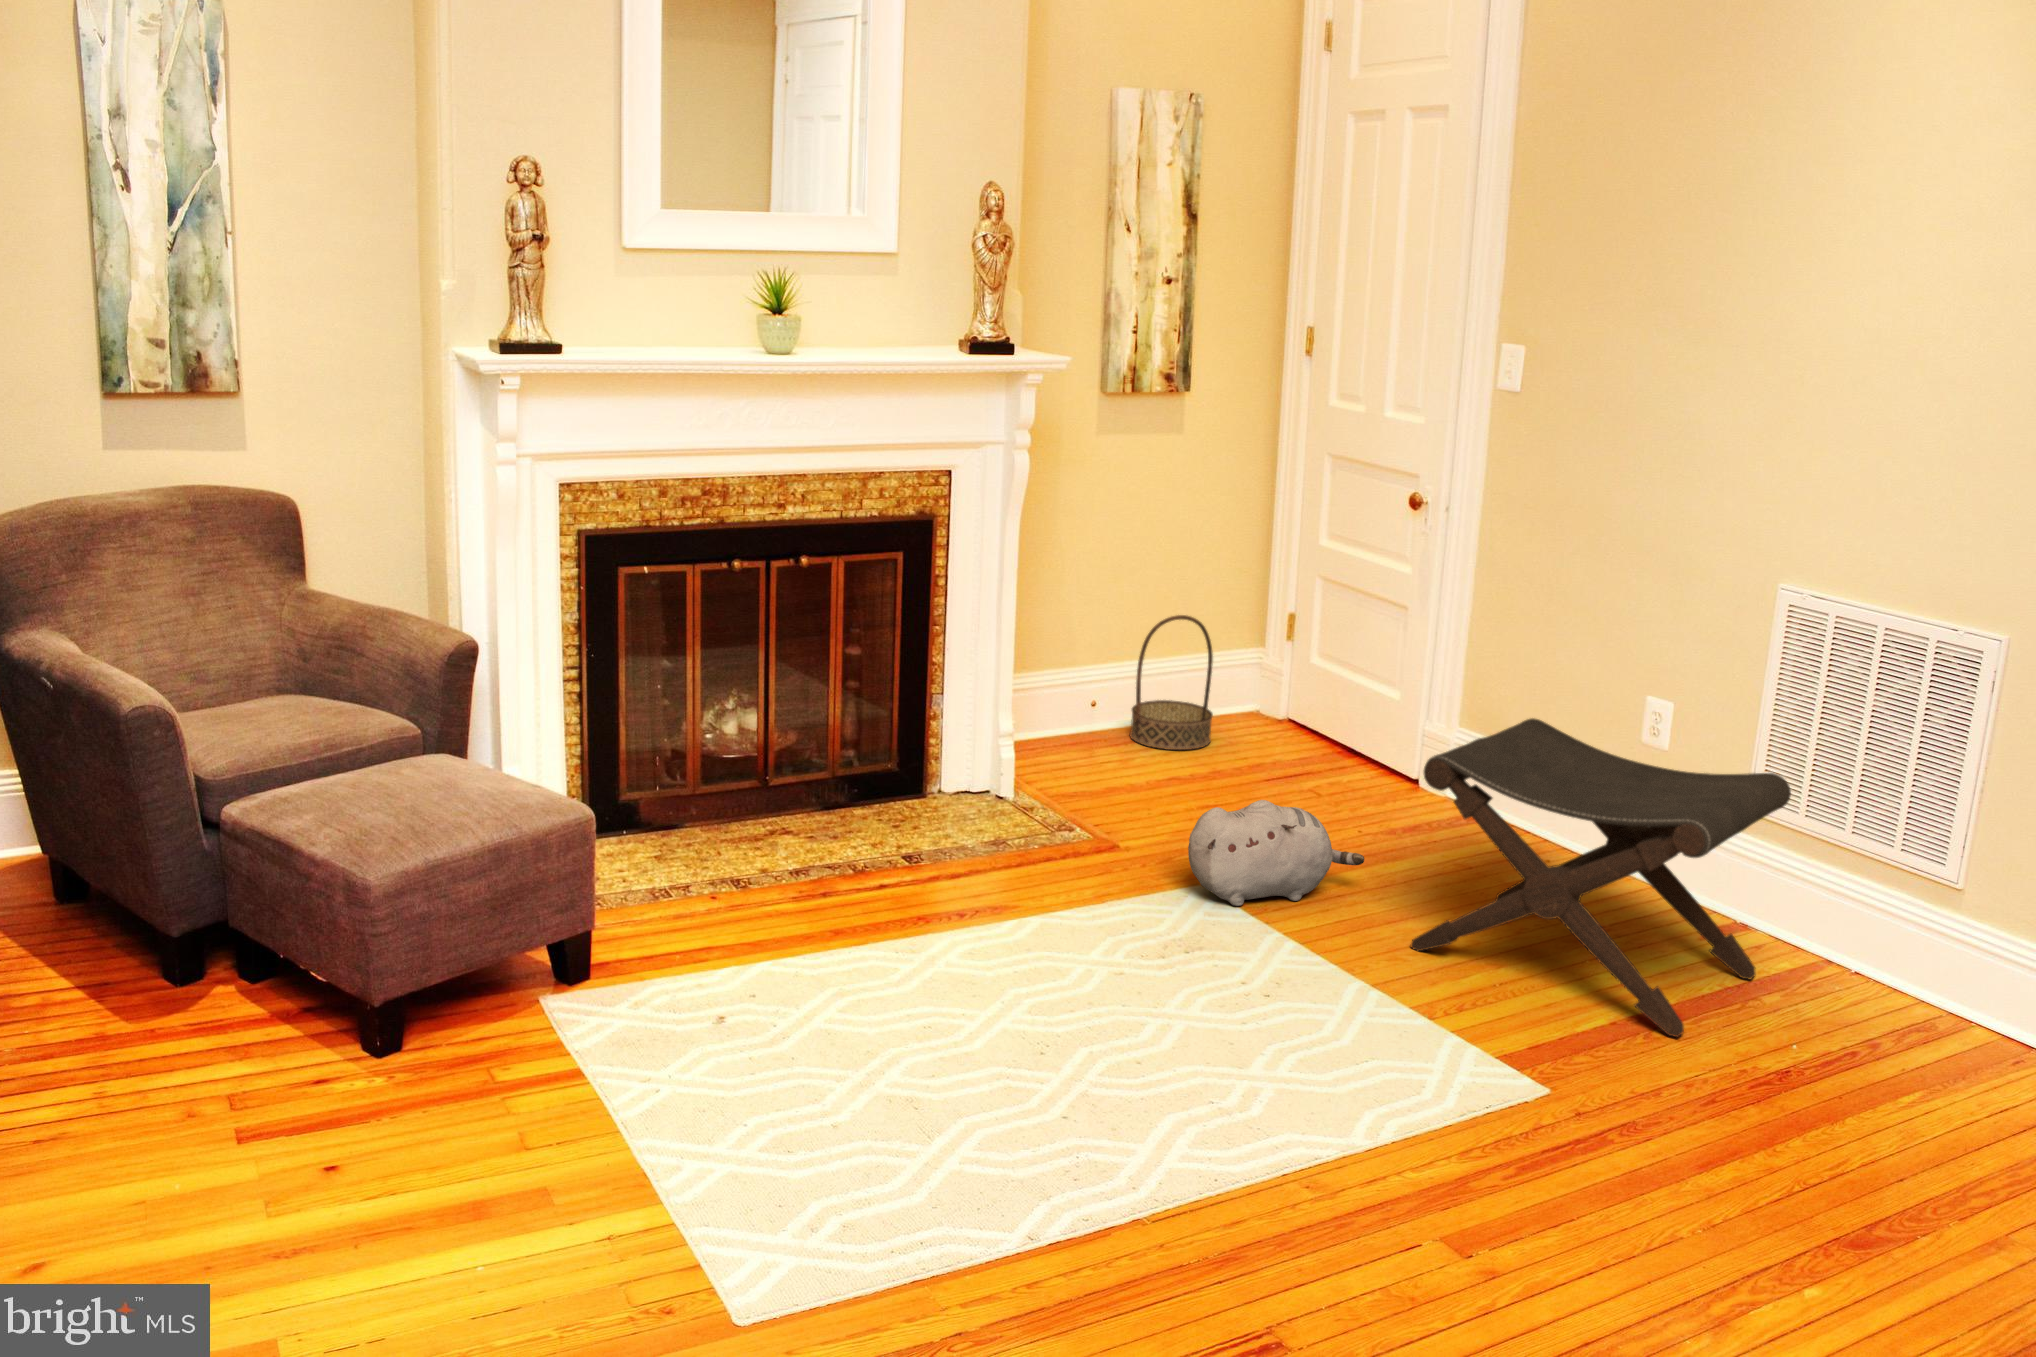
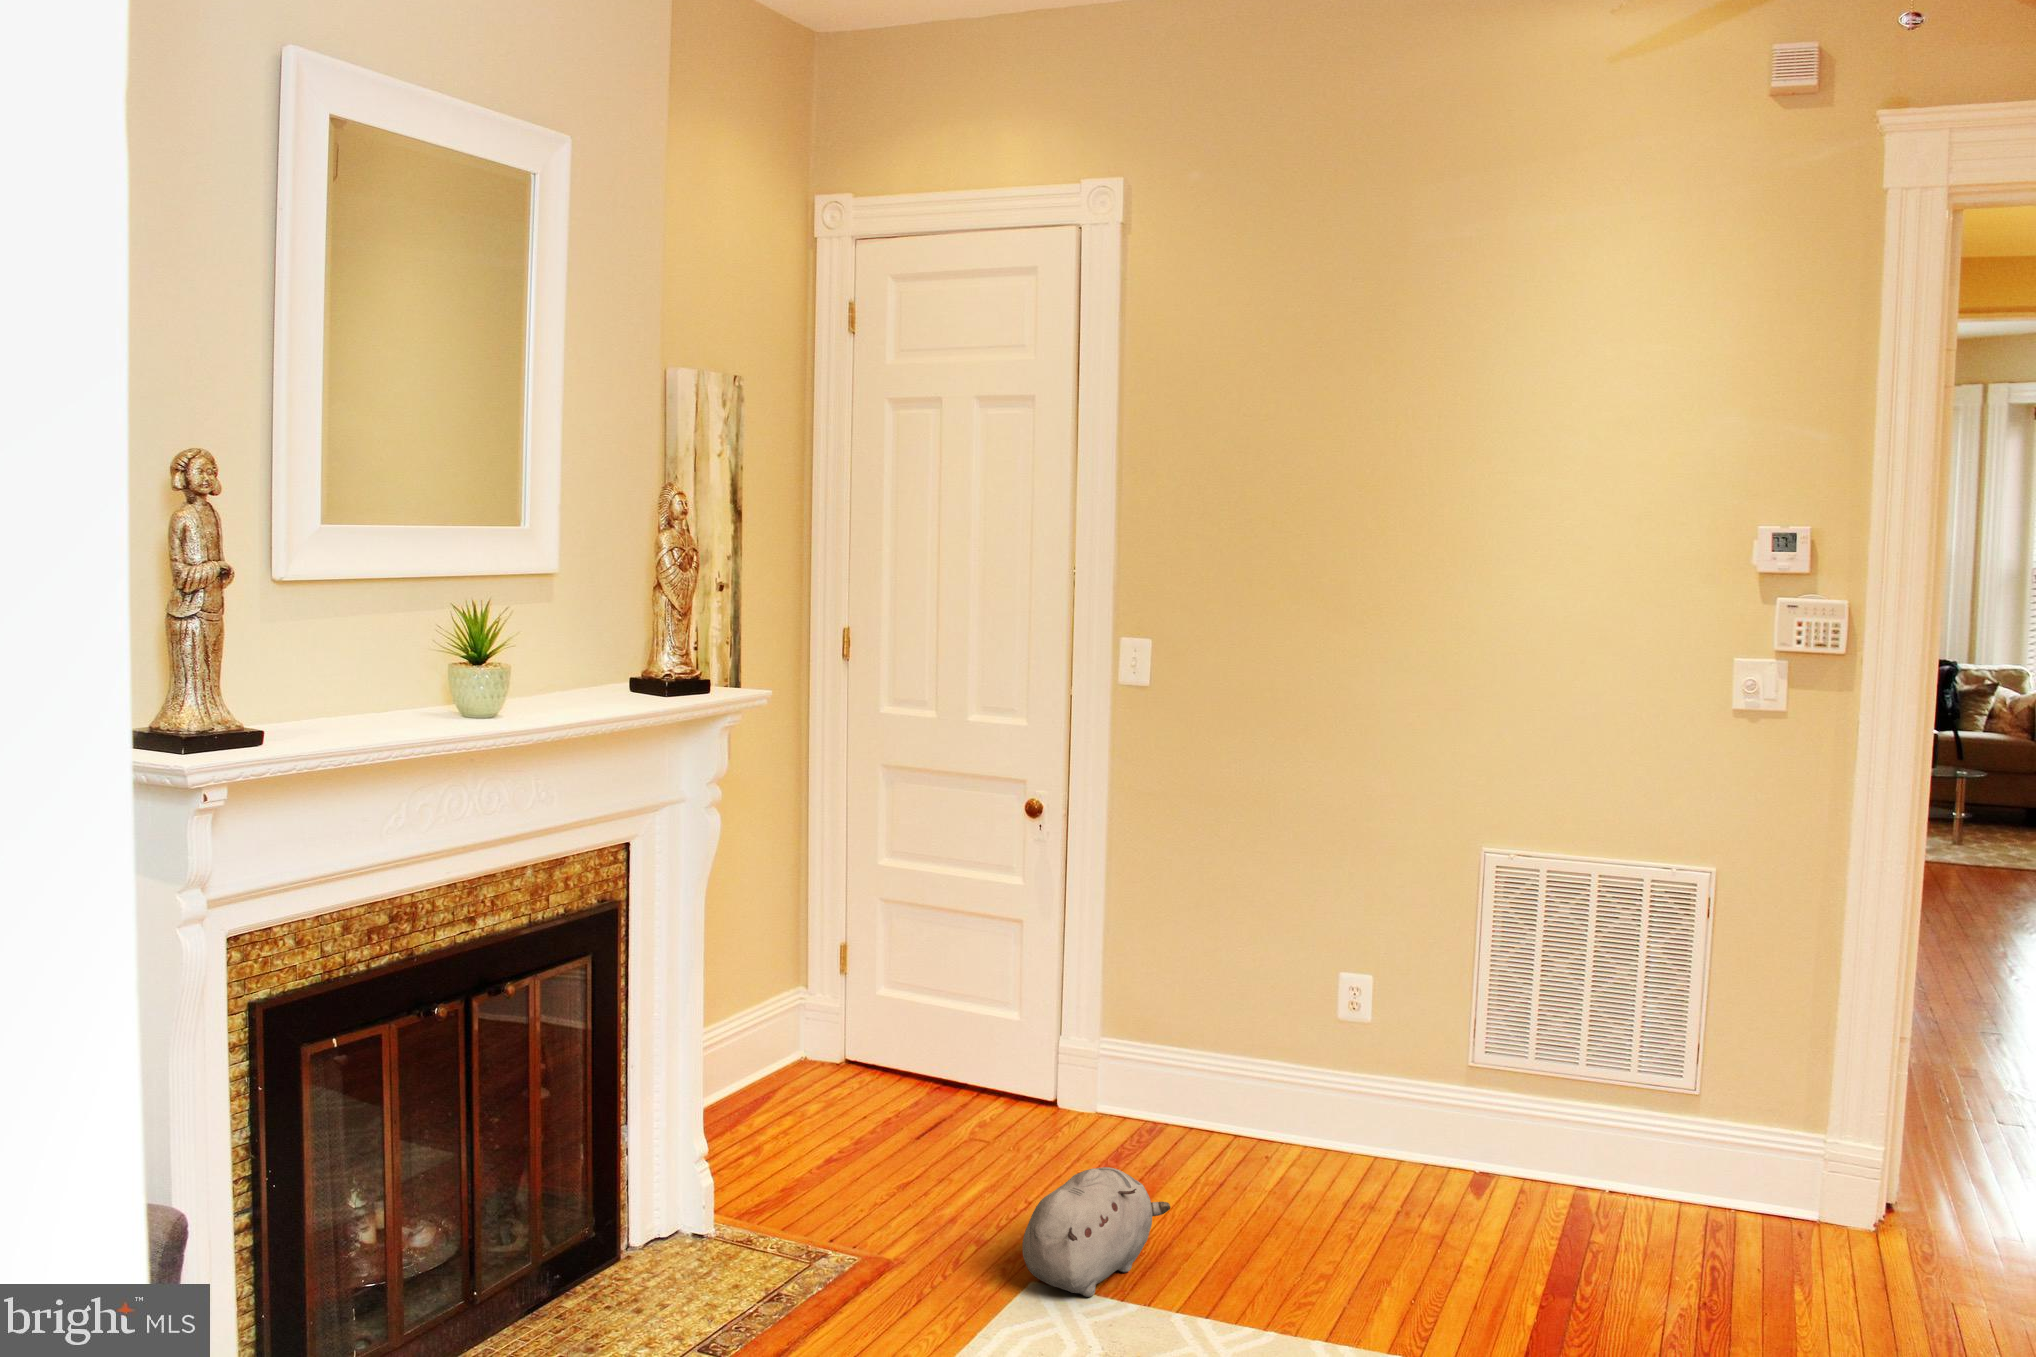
basket: present [1130,615,1213,750] -> none [721,966,814,1124]
footstool: present [1411,718,1791,1037] -> none [1265,1024,1592,1315]

